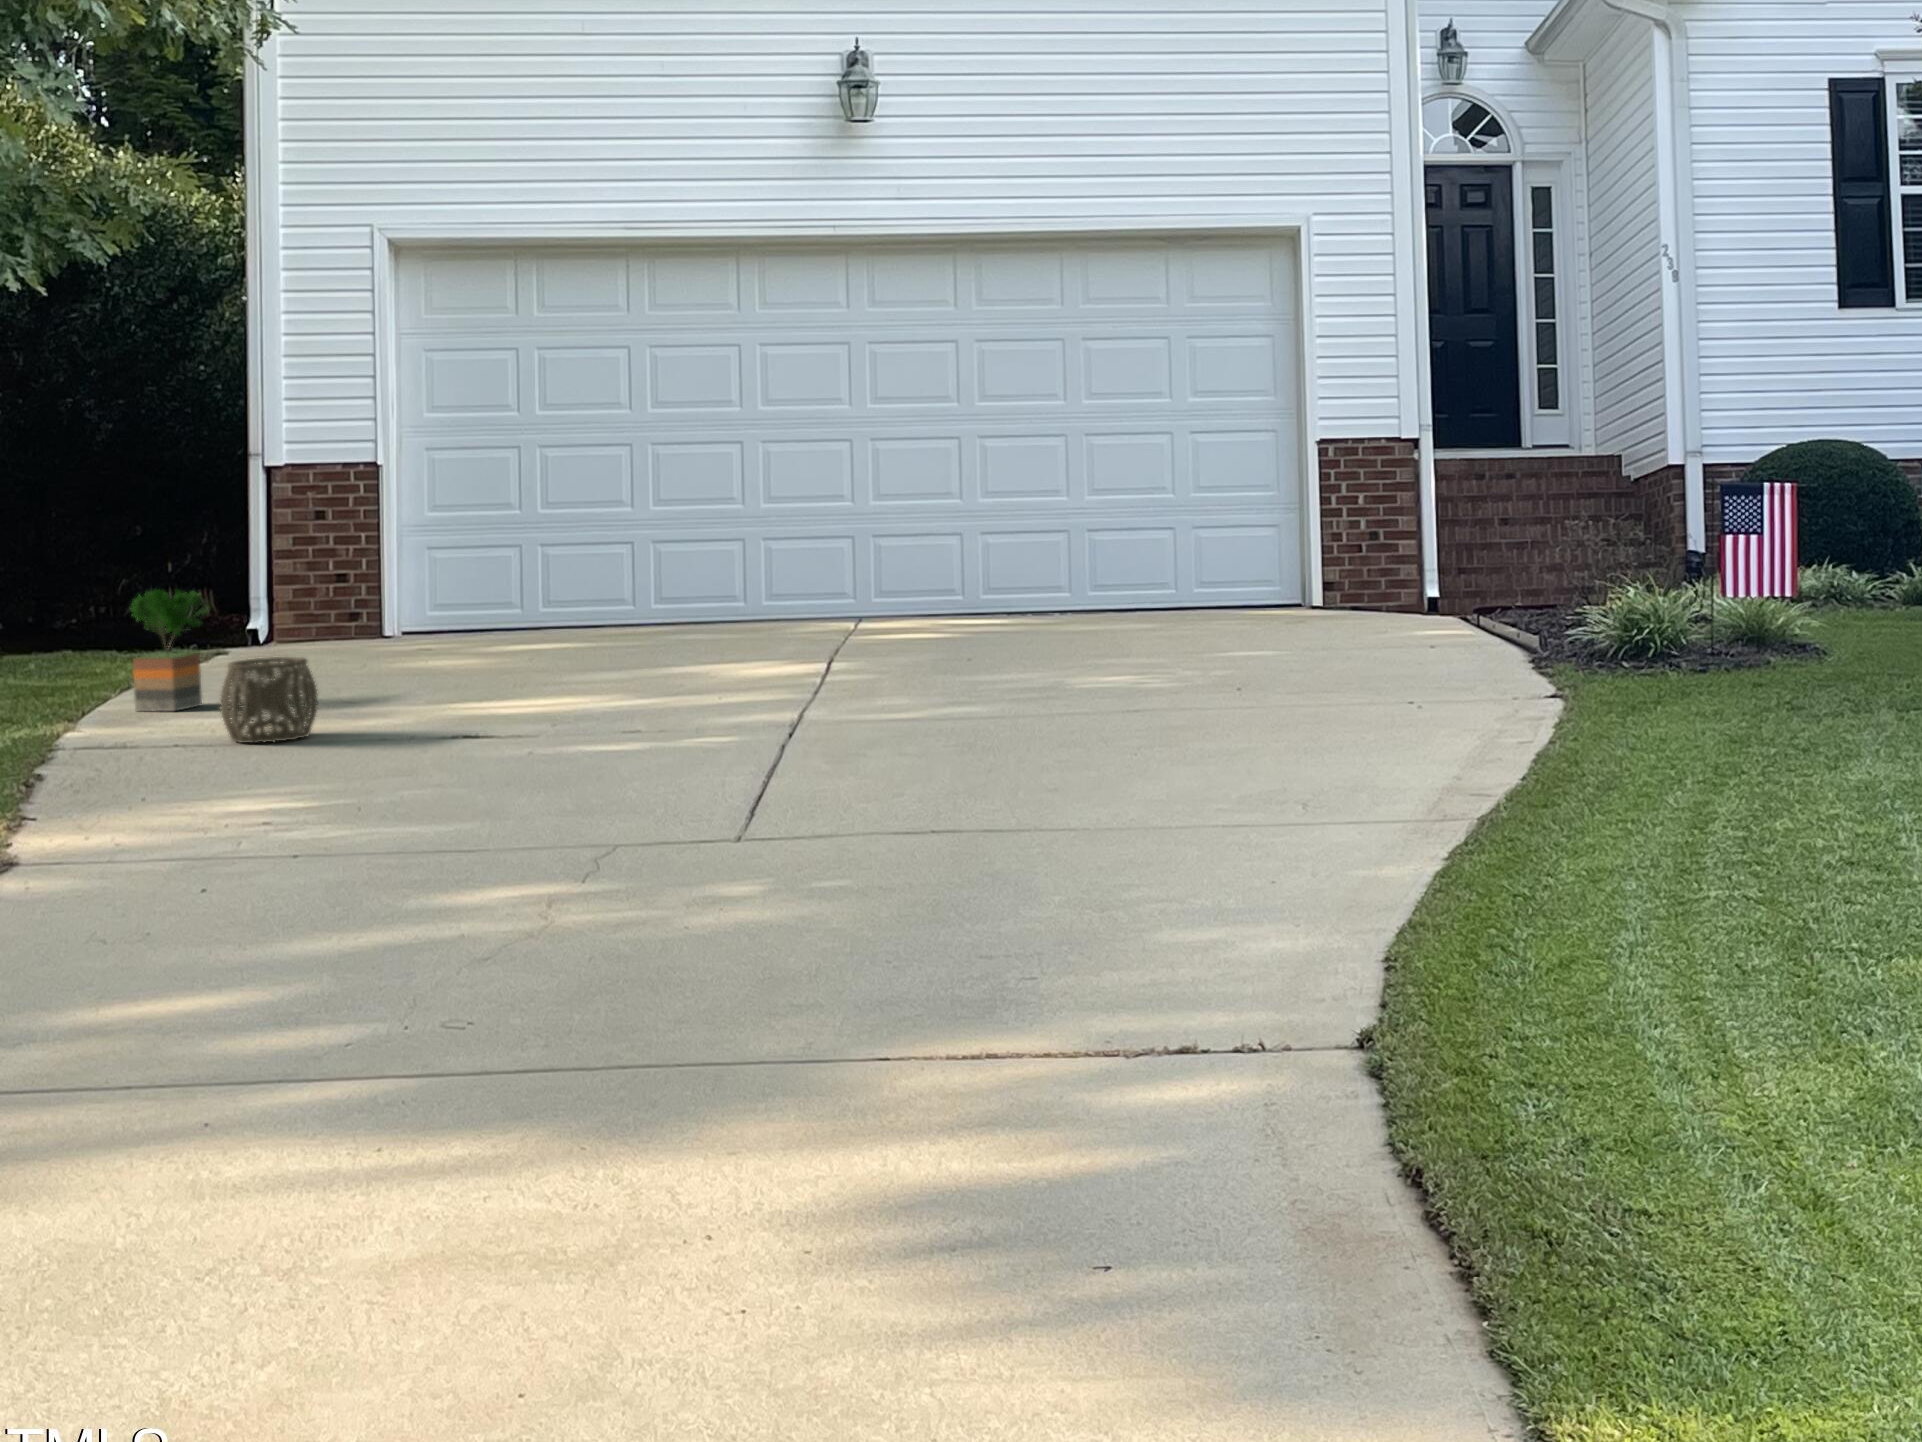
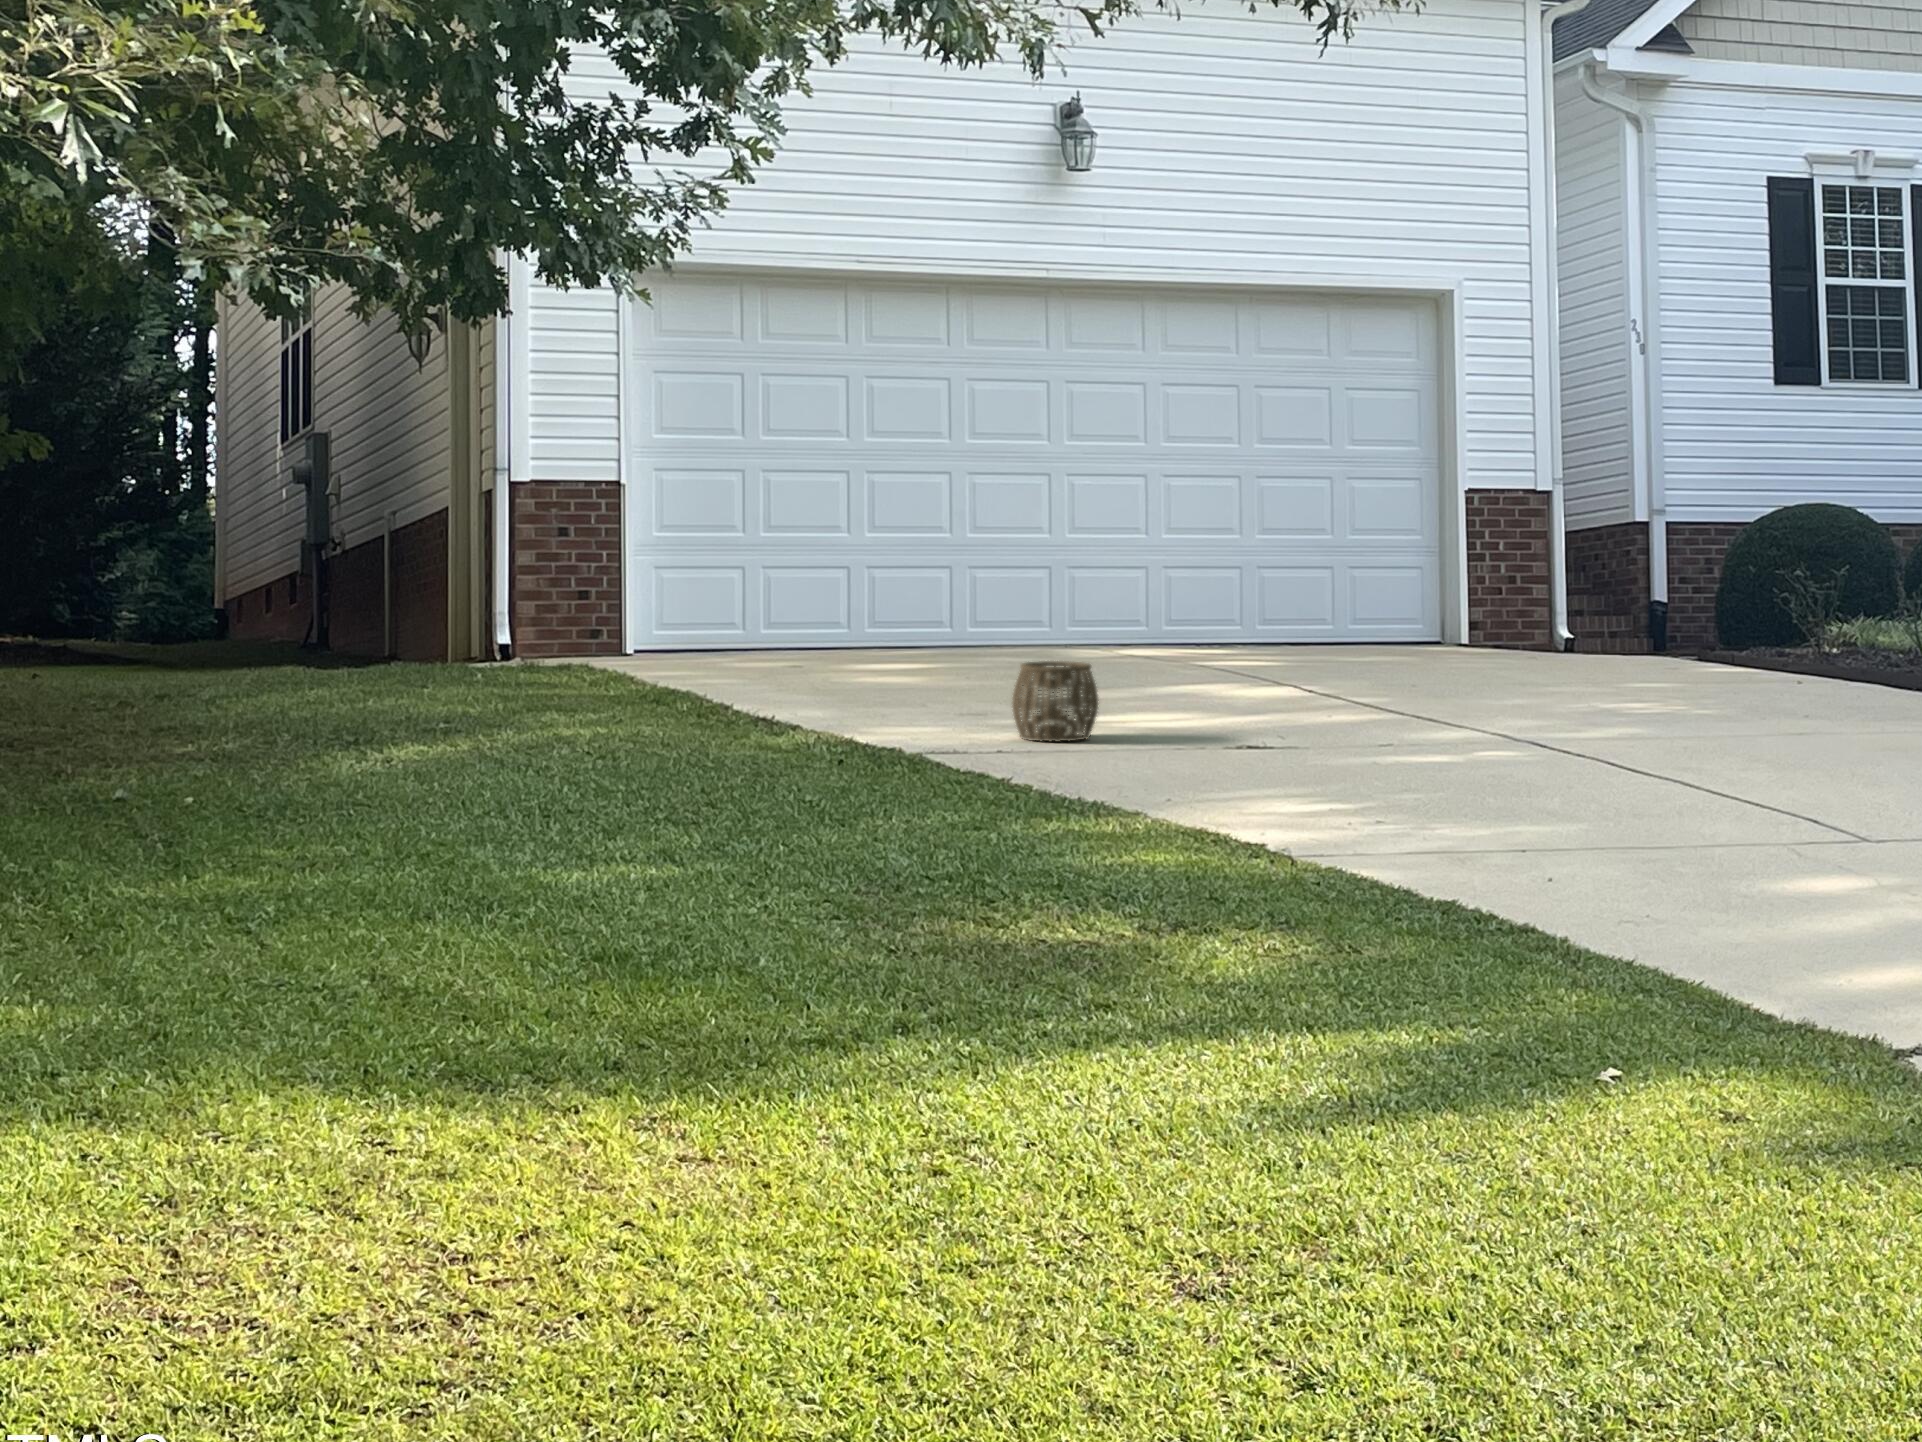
potted tree: present [132,590,209,711] -> none [777,596,860,718]

